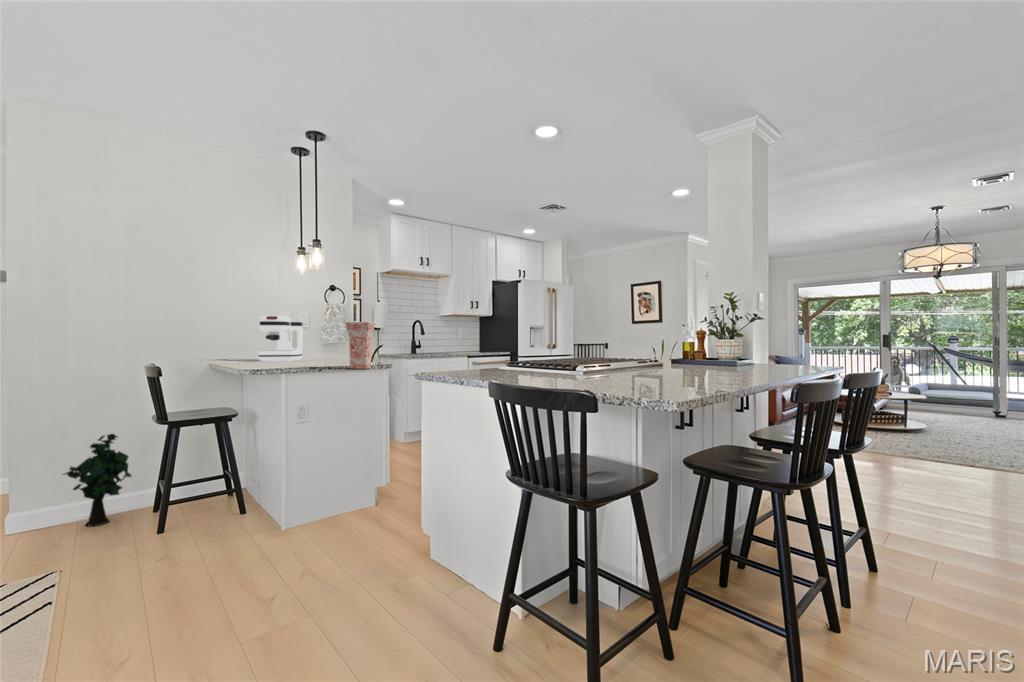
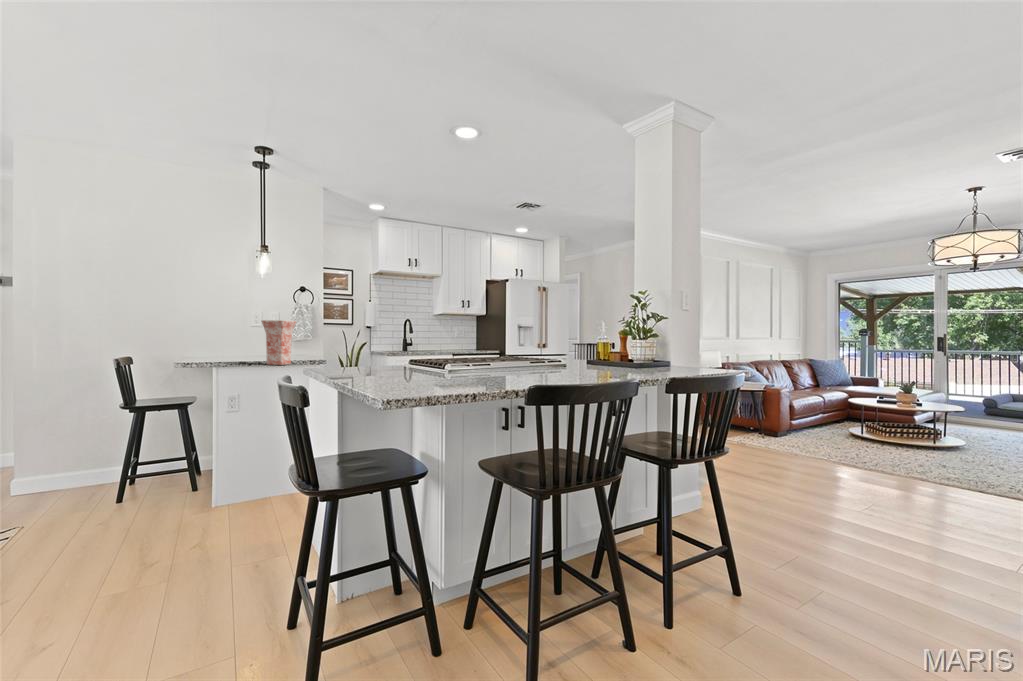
coffee maker: present [258,316,302,362] -> none [217,314,264,357]
decorative plant: present [63,434,131,526] -> none [24,417,90,498]

